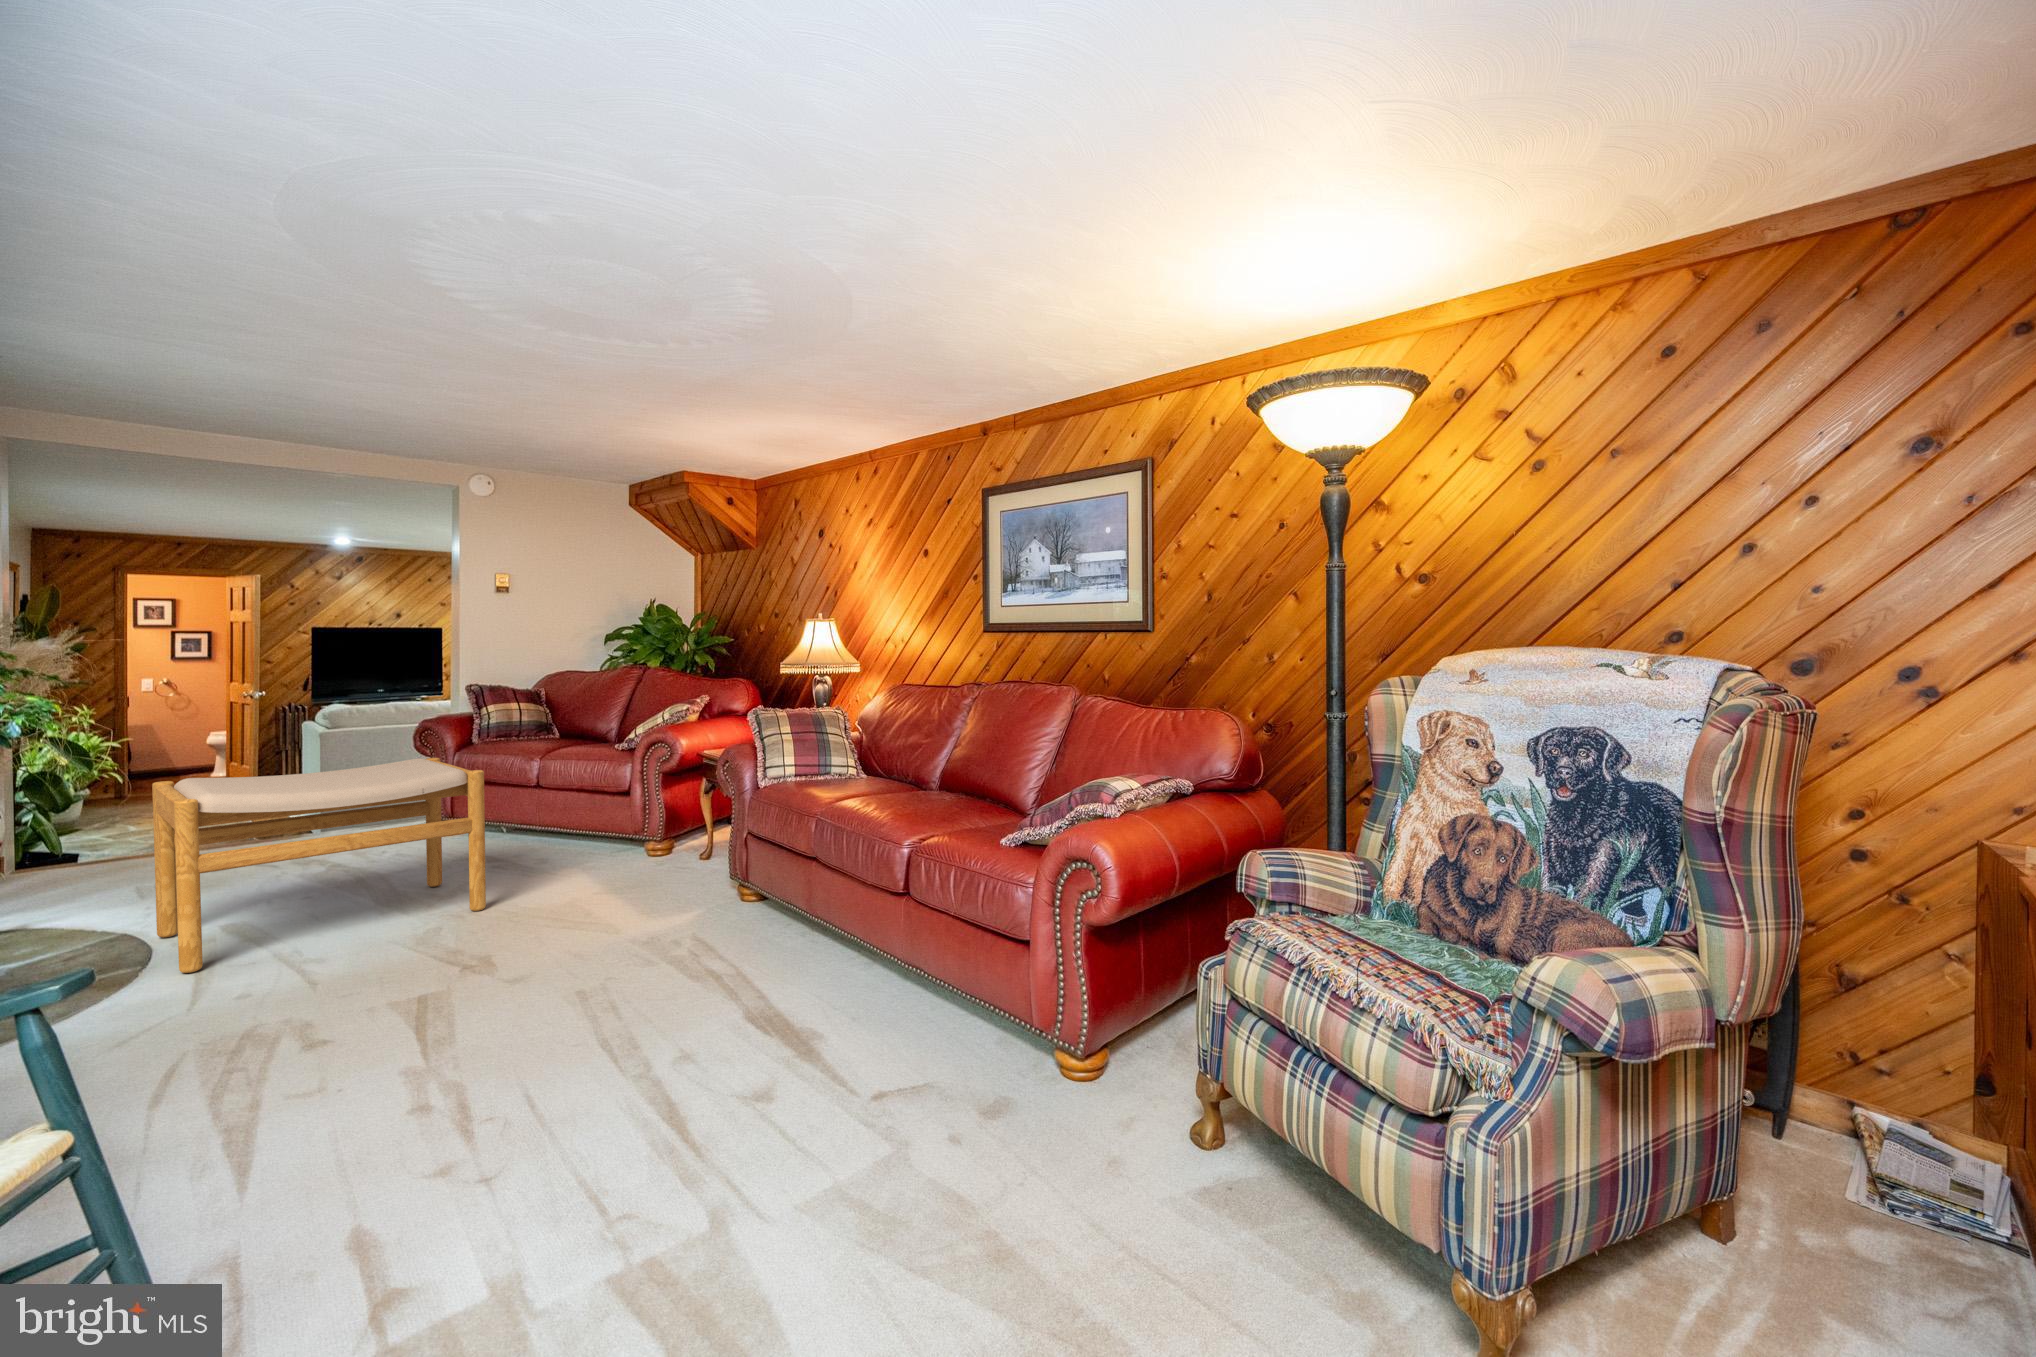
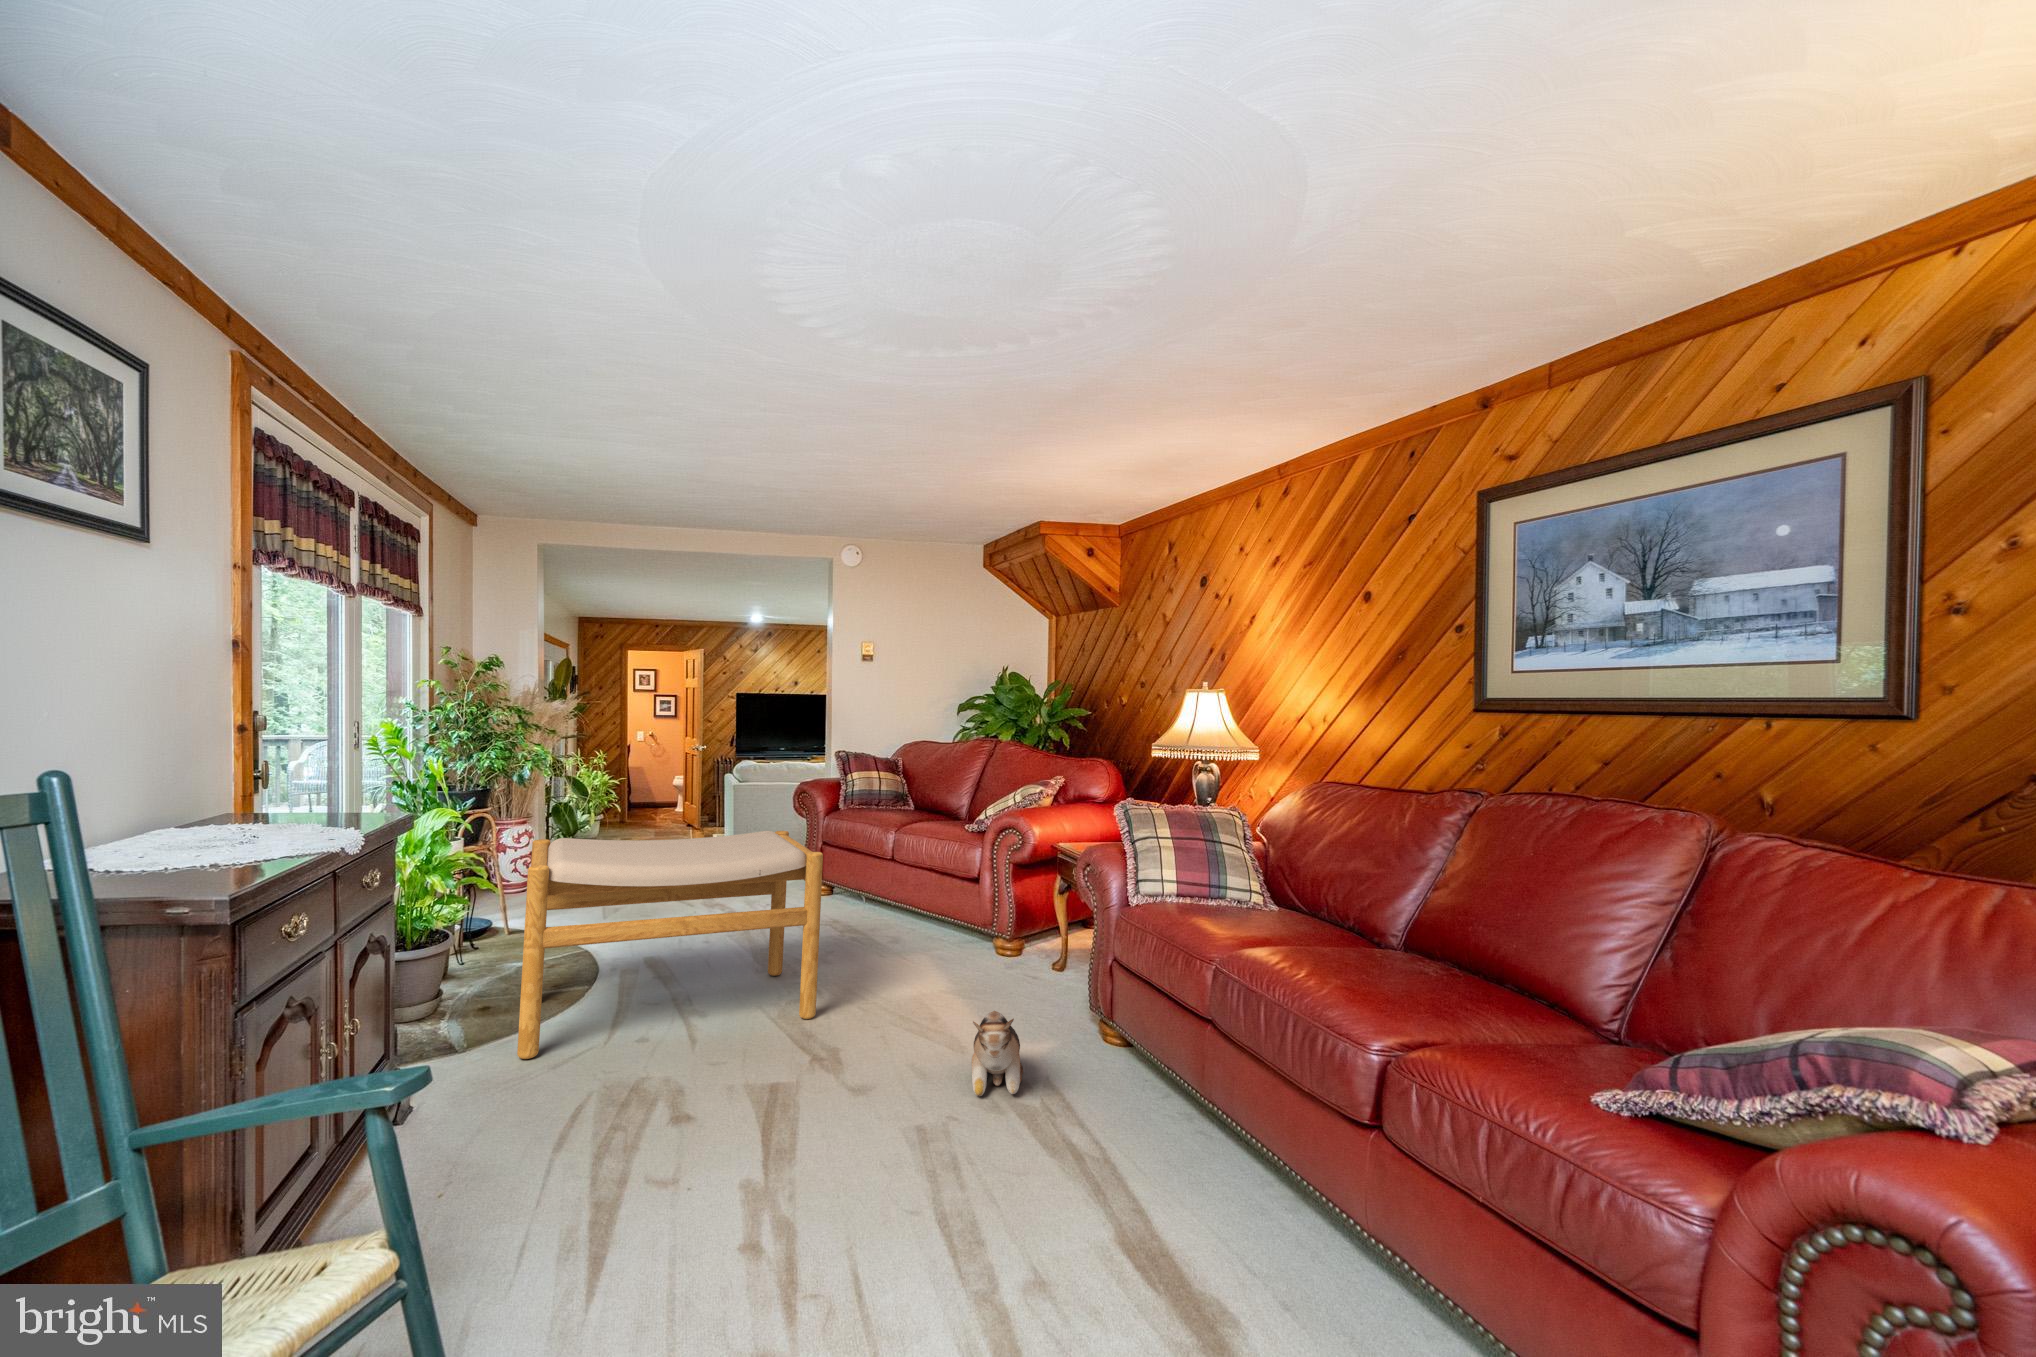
plush toy: none [635,870,678,935] -> present [972,1011,1023,1096]

